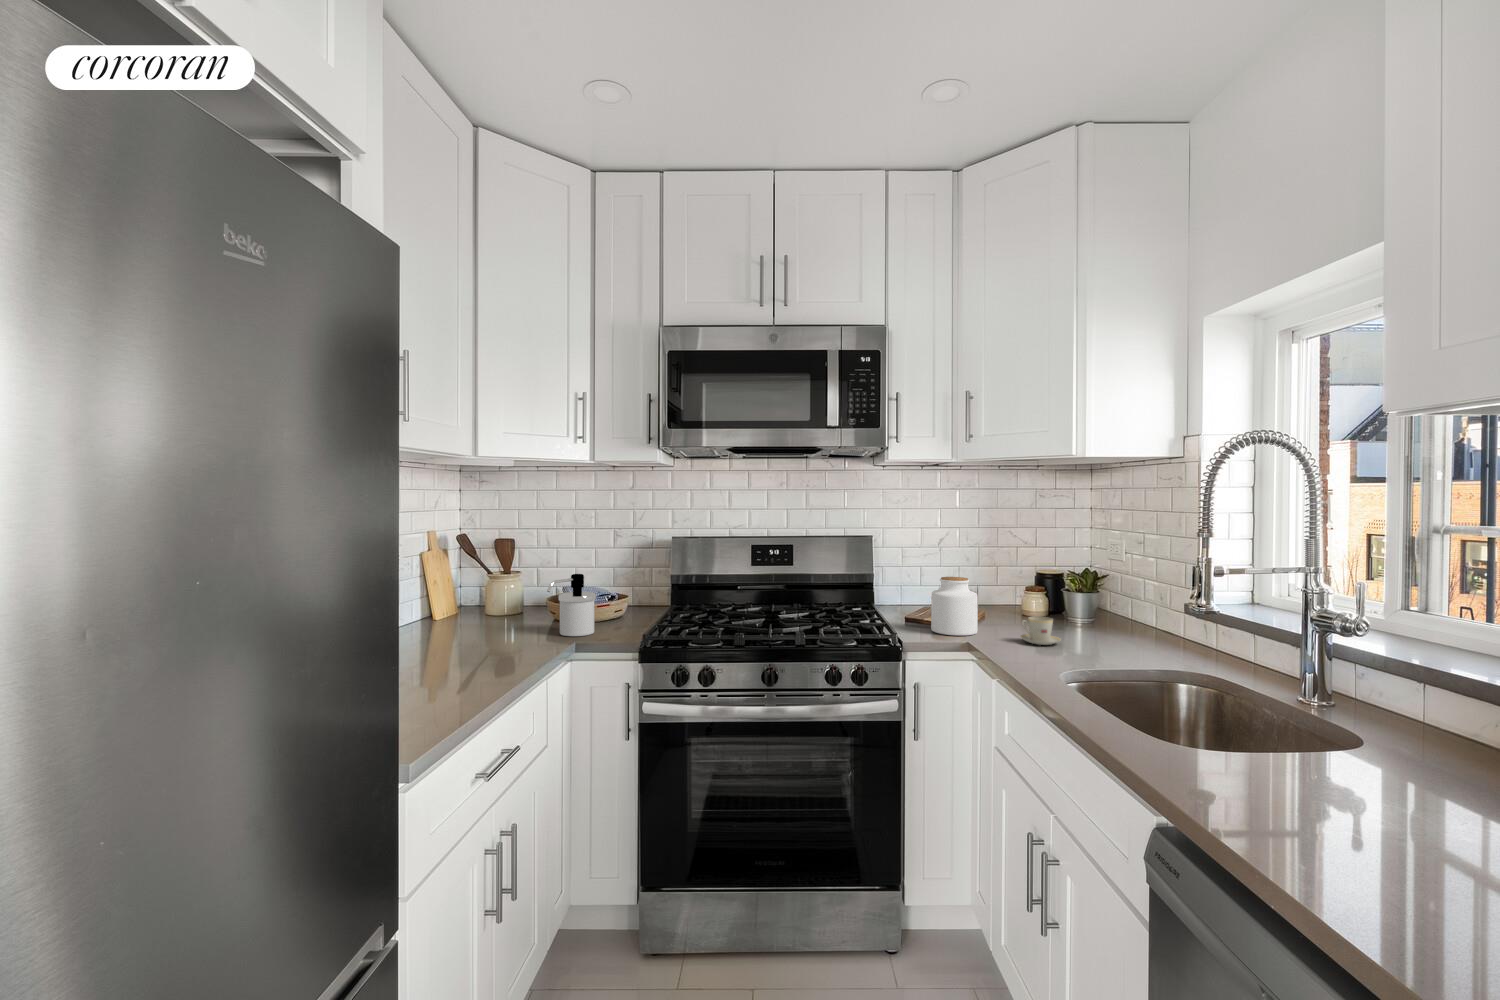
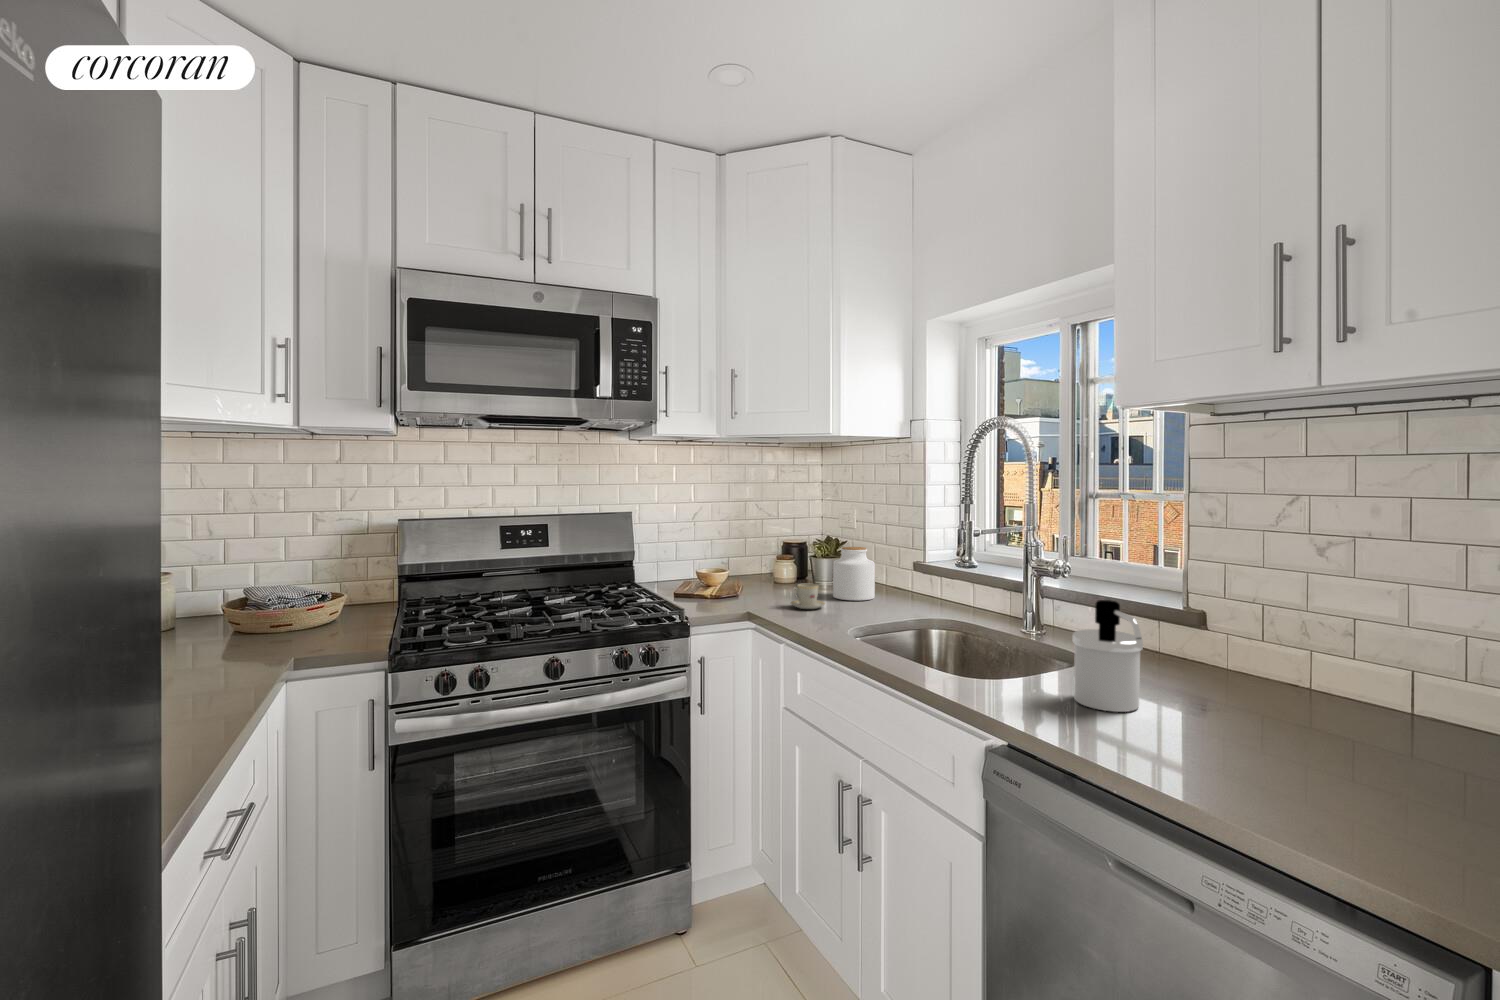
soap dispenser: present [547,574,596,636] -> present [1073,600,1143,712]
jar: present [931,577,978,636] -> present [833,547,875,601]

